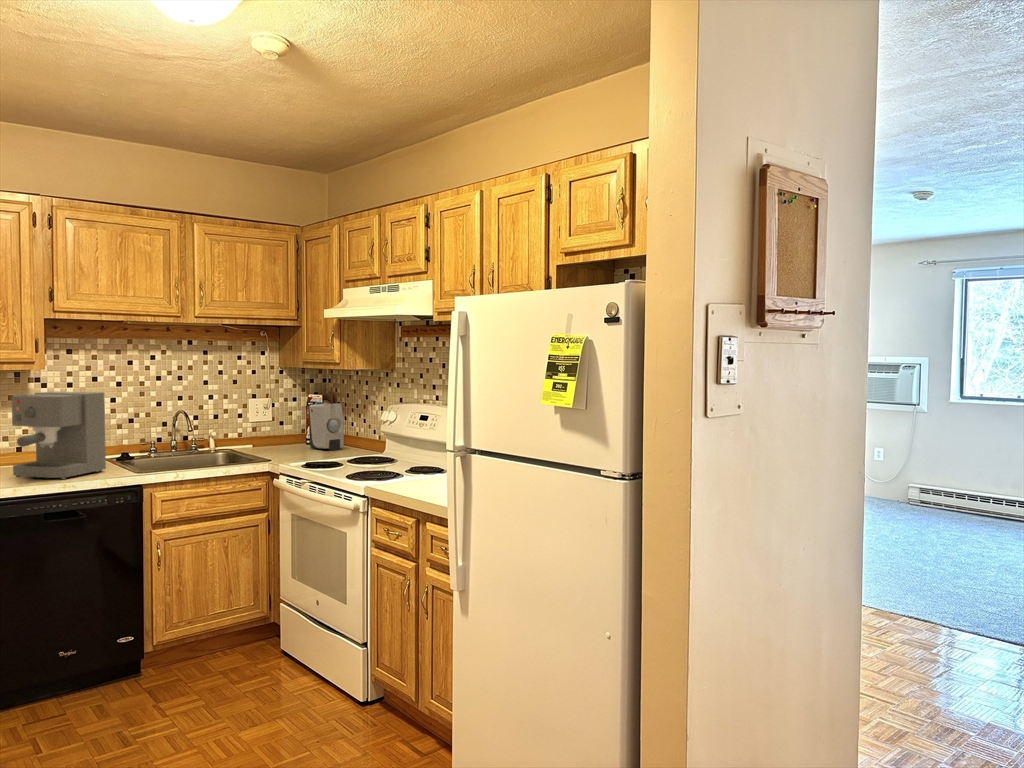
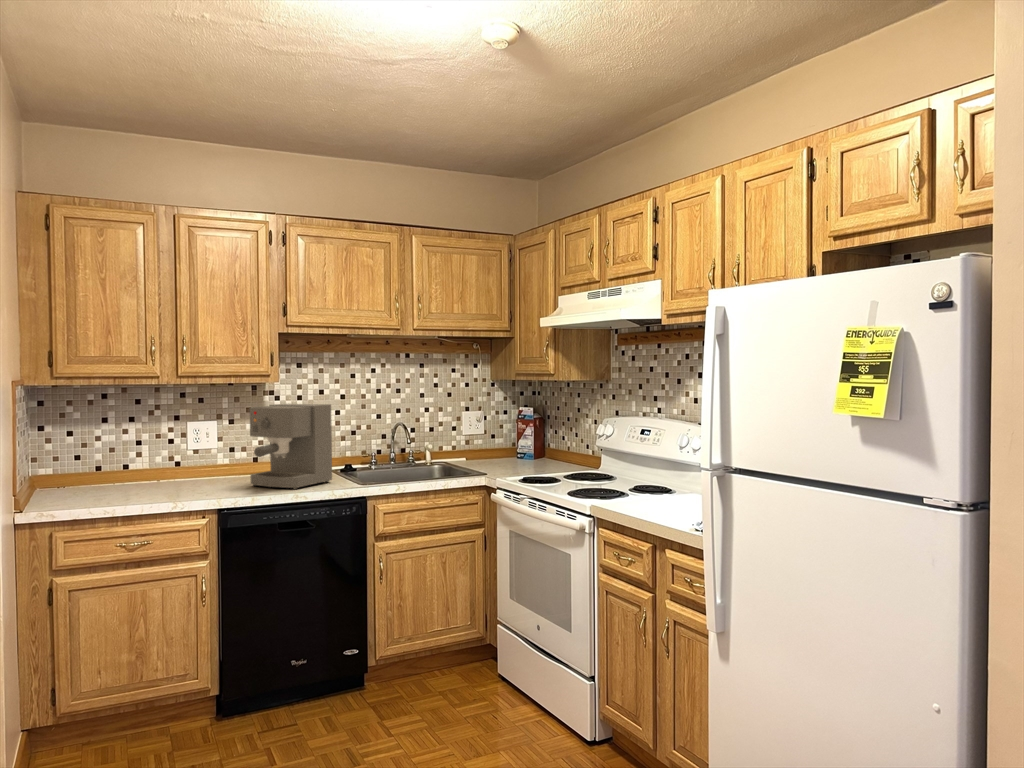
soap dispenser: present [308,403,344,450] -> none [520,416,556,465]

